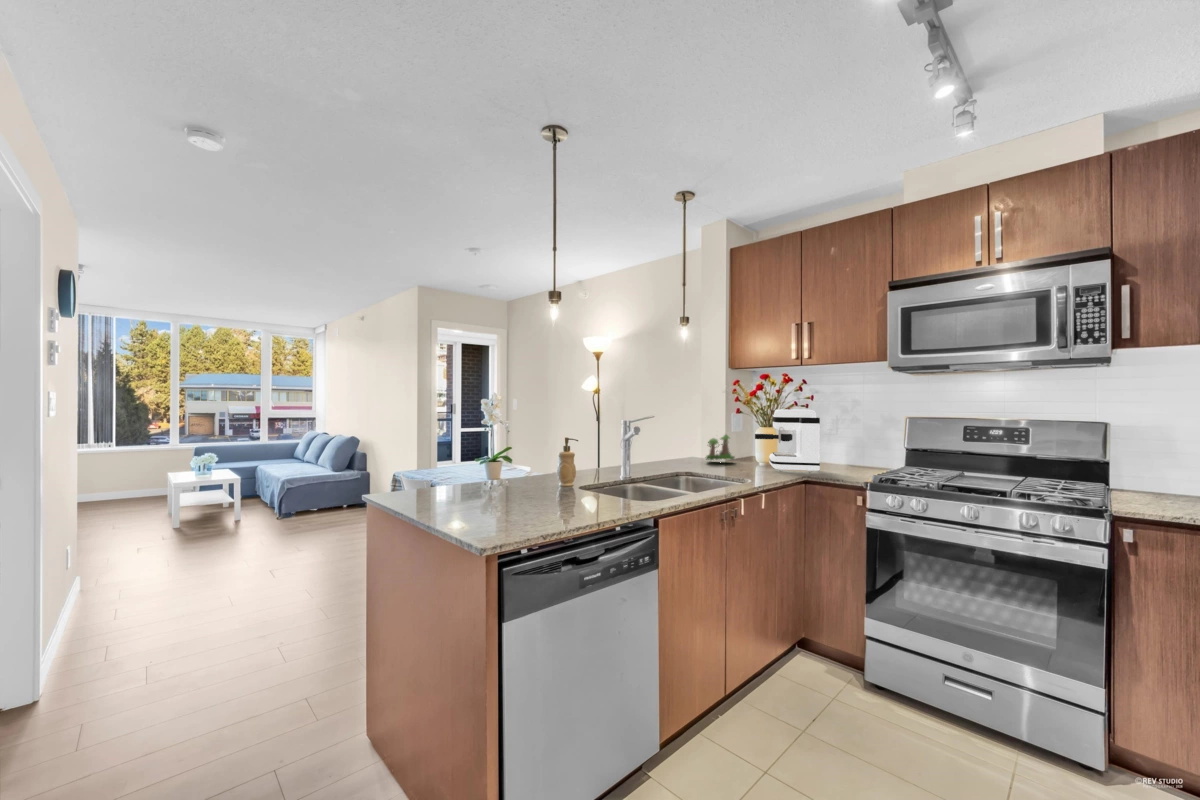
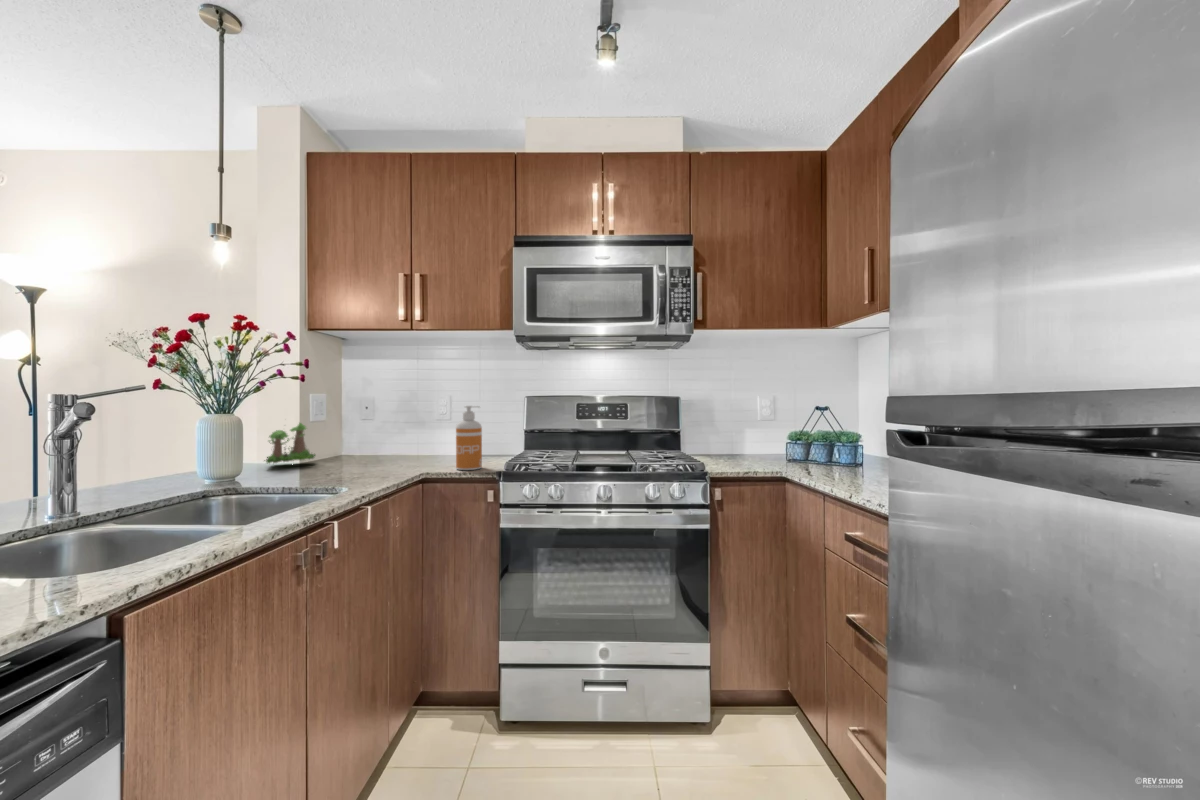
coffee maker: present [755,409,820,472] -> none [347,386,437,468]
soap dispenser: none [833,427,855,479] -> present [456,406,482,470]

